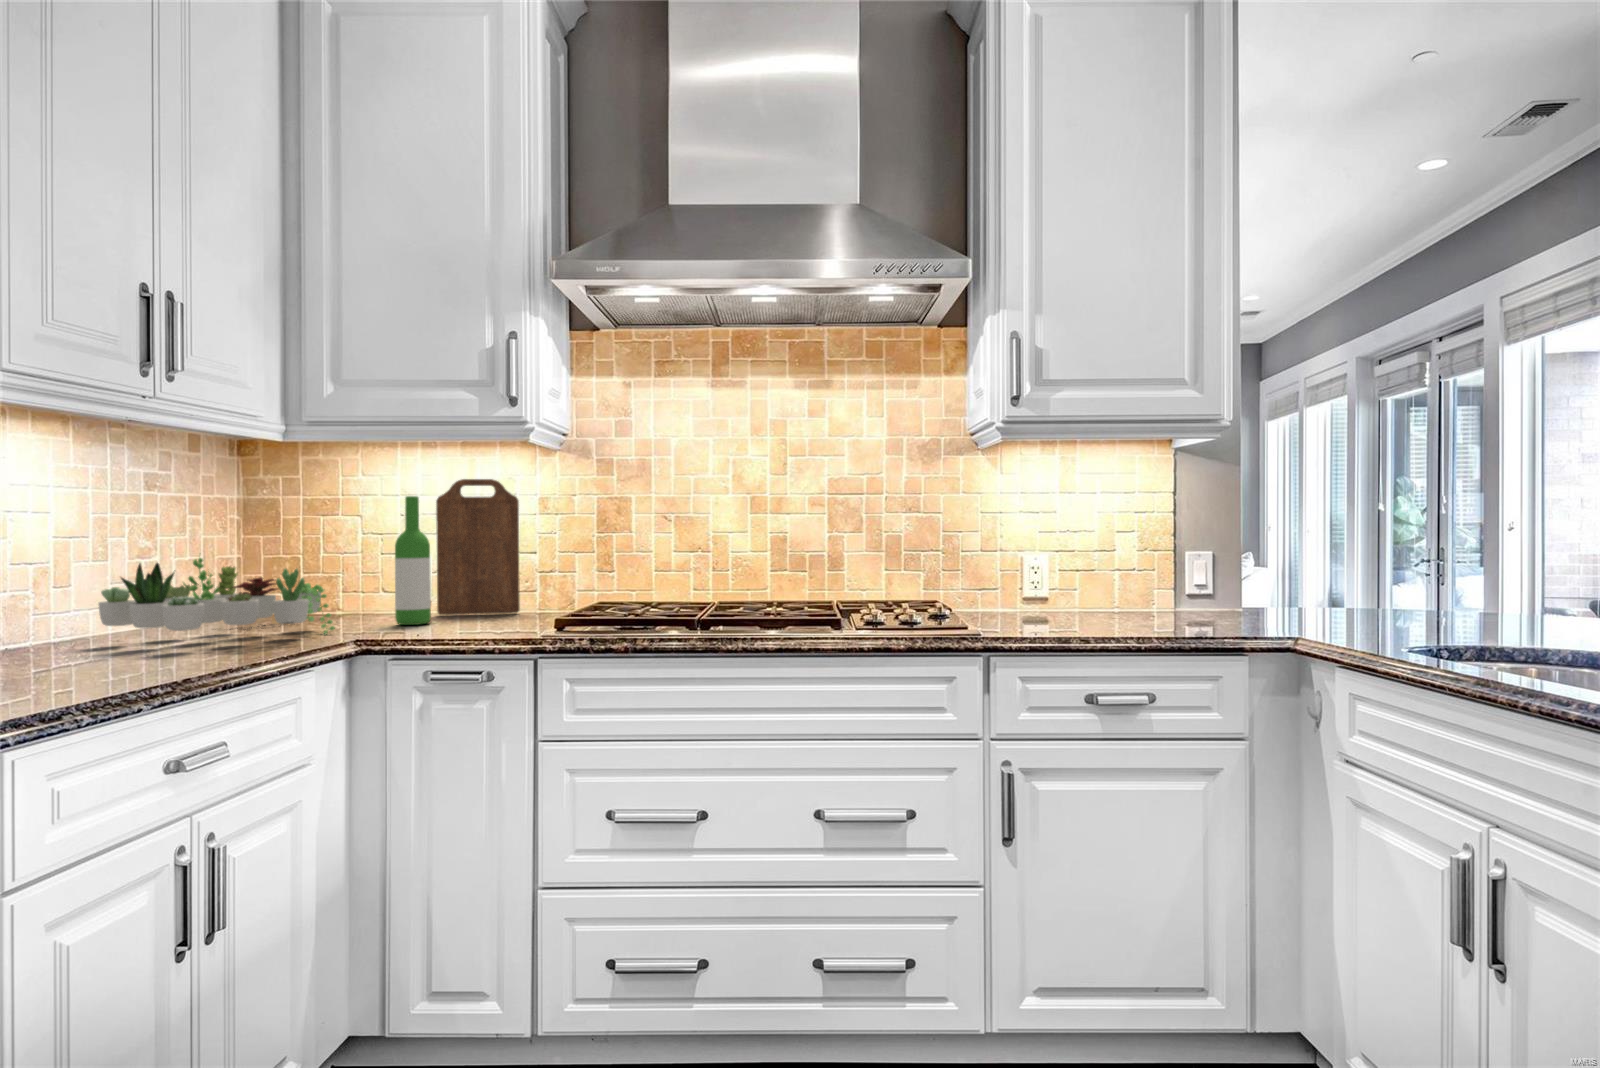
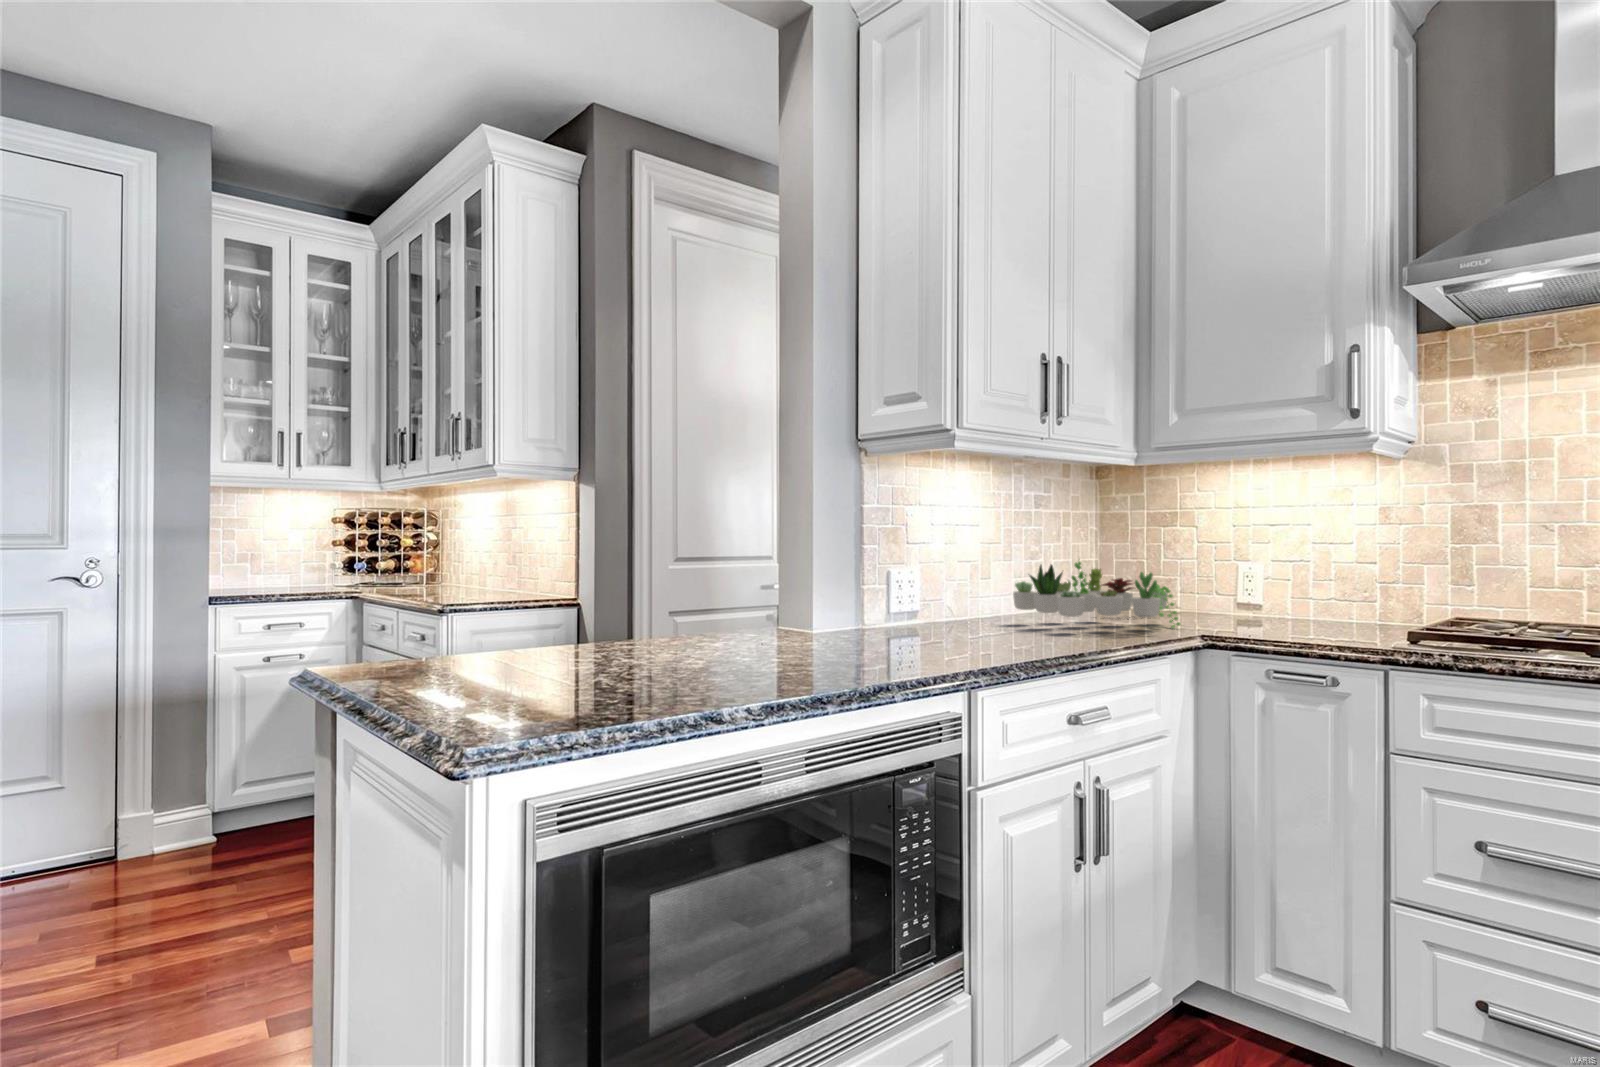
cutting board: present [436,479,520,615] -> none [1268,491,1356,623]
wine bottle: present [395,496,431,625] -> none [1231,510,1265,626]

